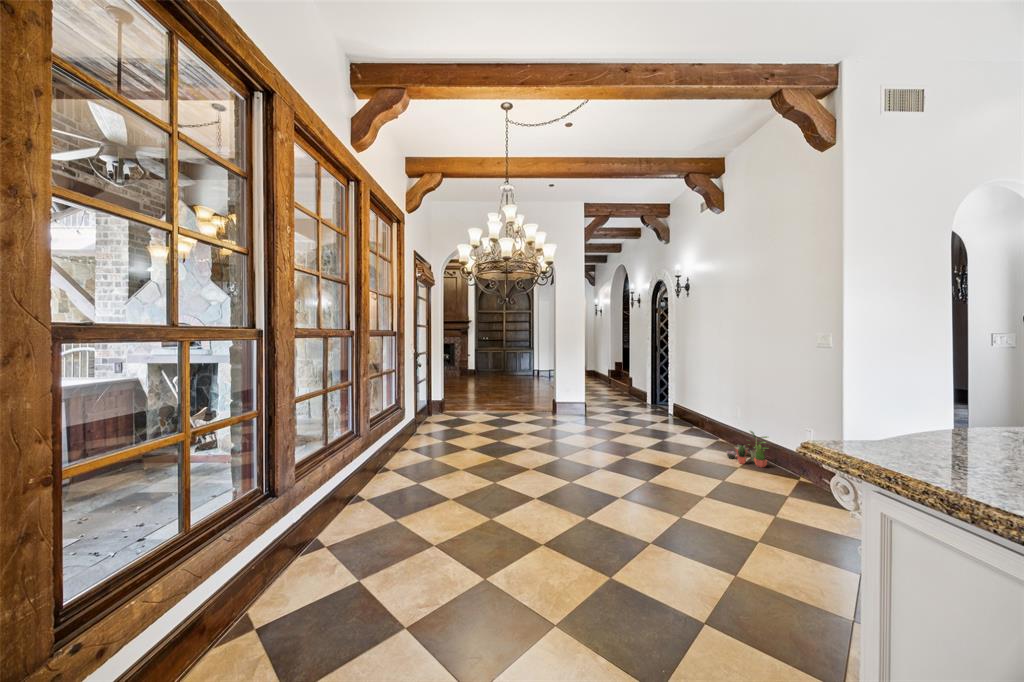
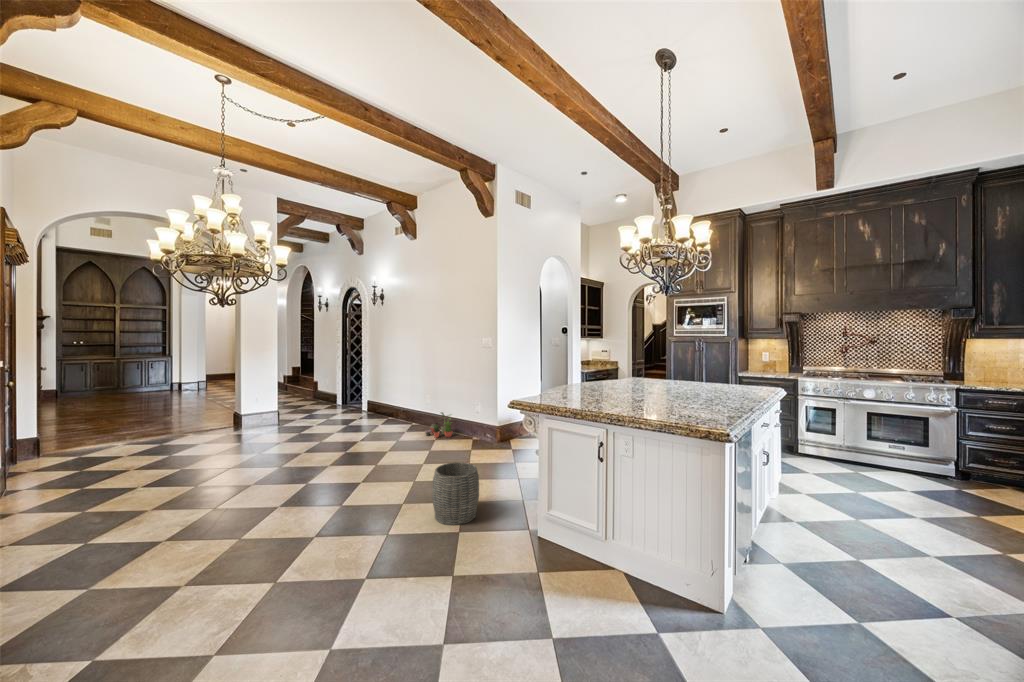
woven basket: none [677,511,756,617] -> present [432,462,479,525]

